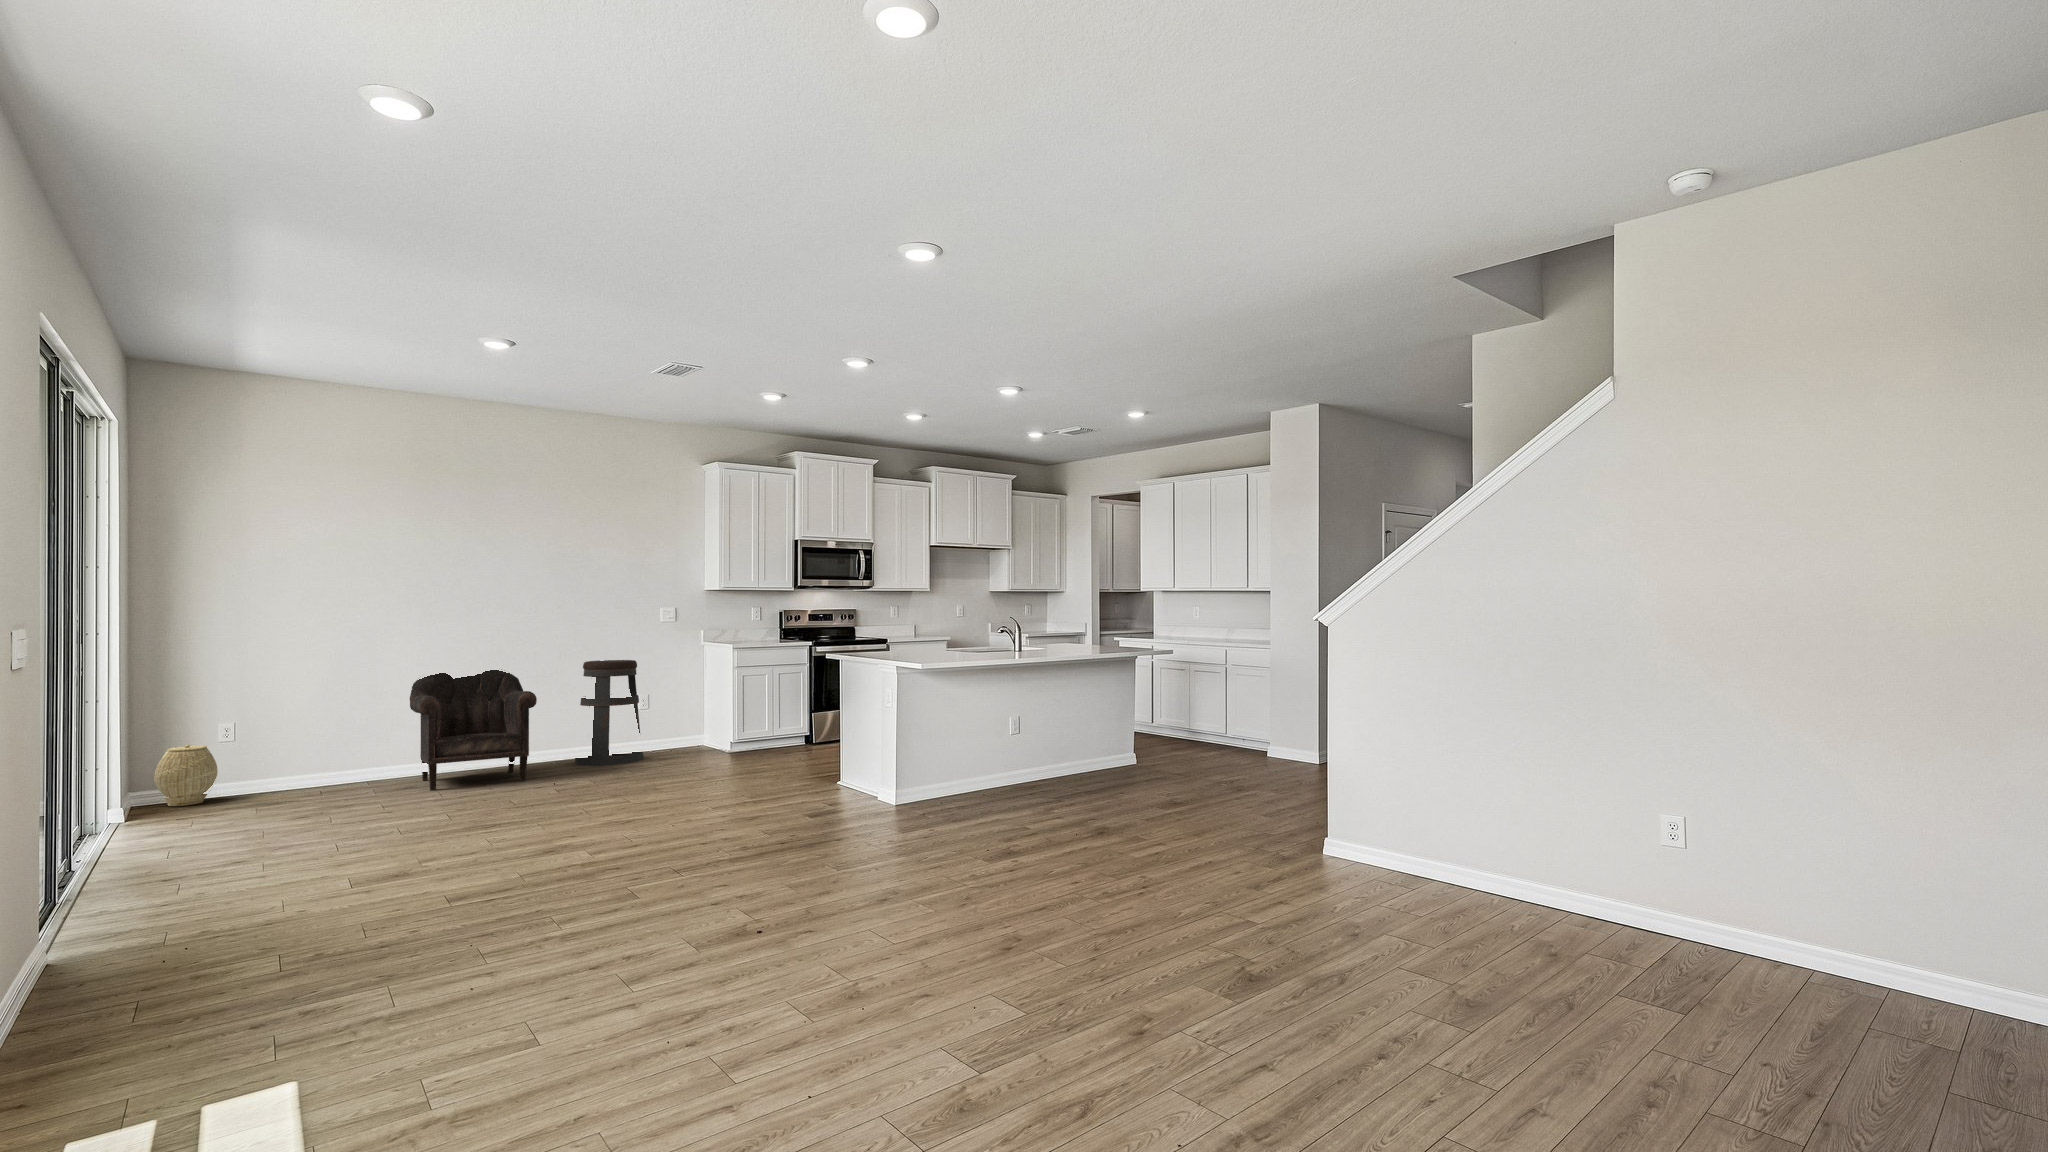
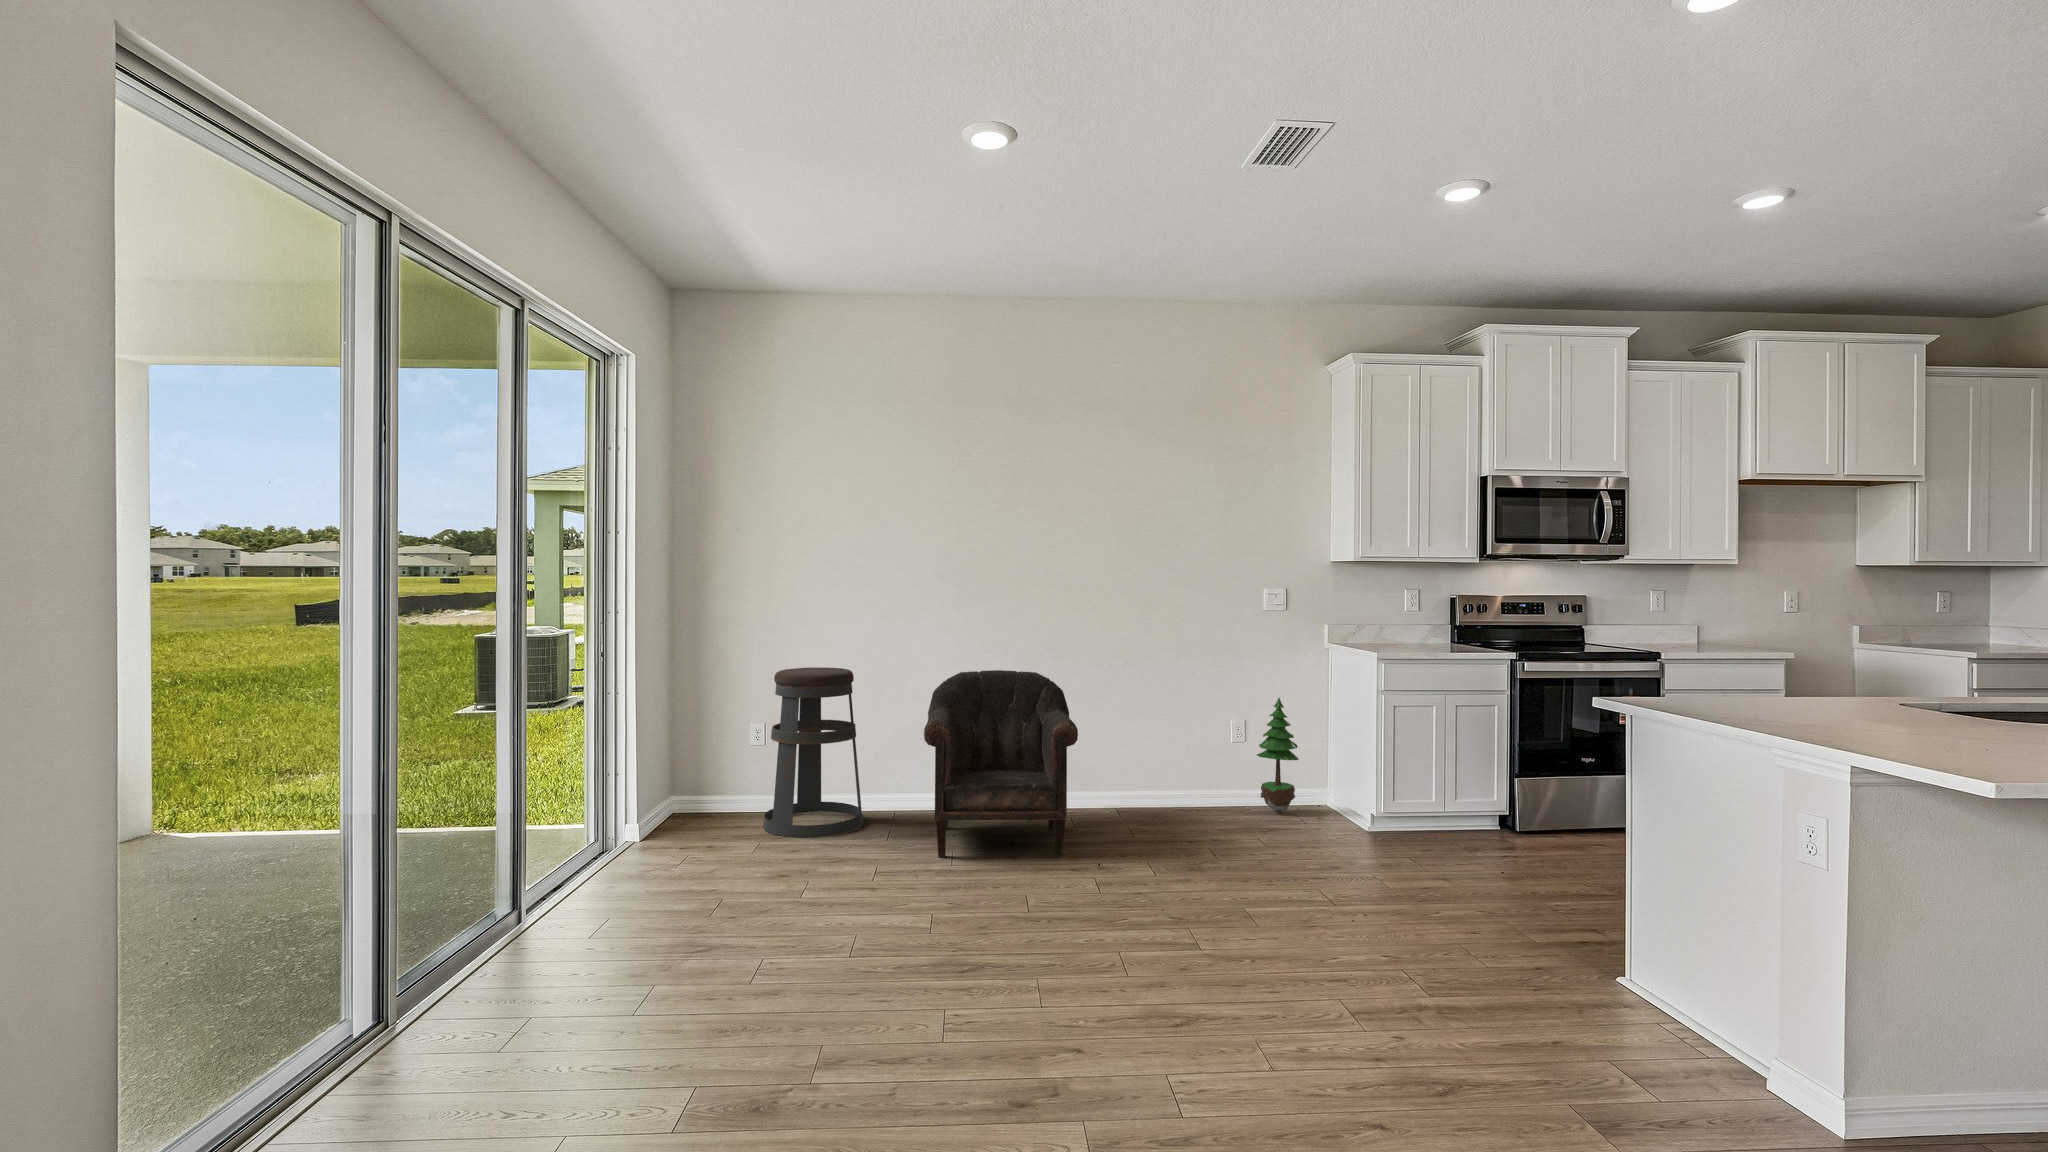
bar stool: present [575,660,643,765] -> present [763,667,863,837]
potted tree: none [657,677,686,752] -> present [1257,698,1299,813]
woven basket: present [154,744,218,806] -> none [658,757,721,834]

